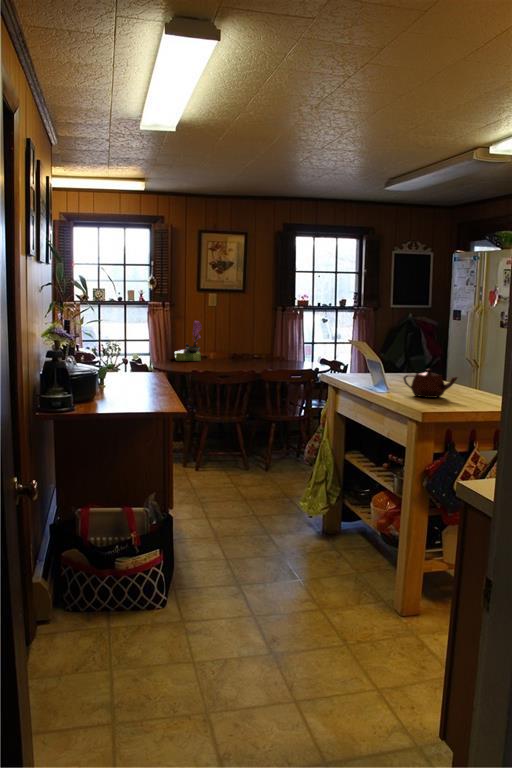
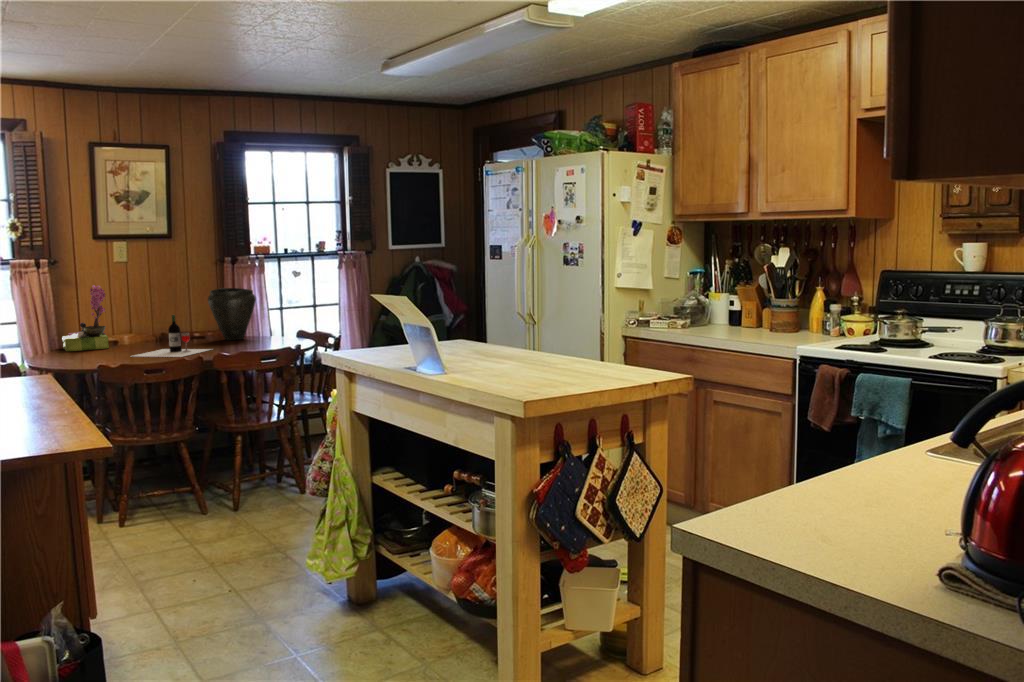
vase: none [263,328,293,363] -> present [208,288,256,340]
wine bottle: none [212,343,263,370] -> present [134,315,211,357]
teapot: present [403,369,458,398] -> none [465,327,554,374]

